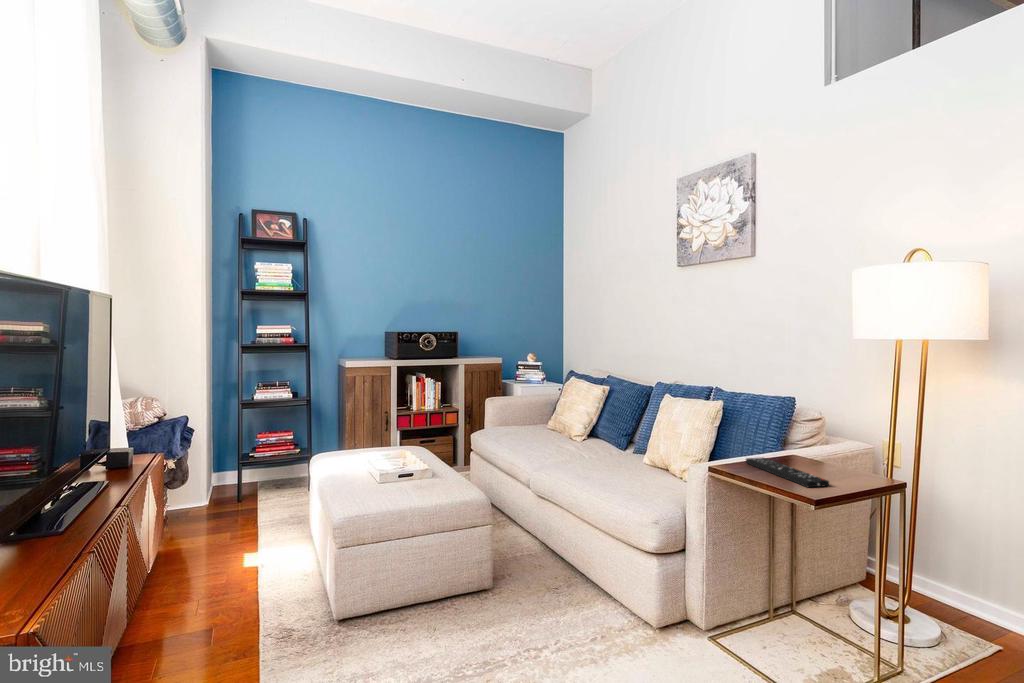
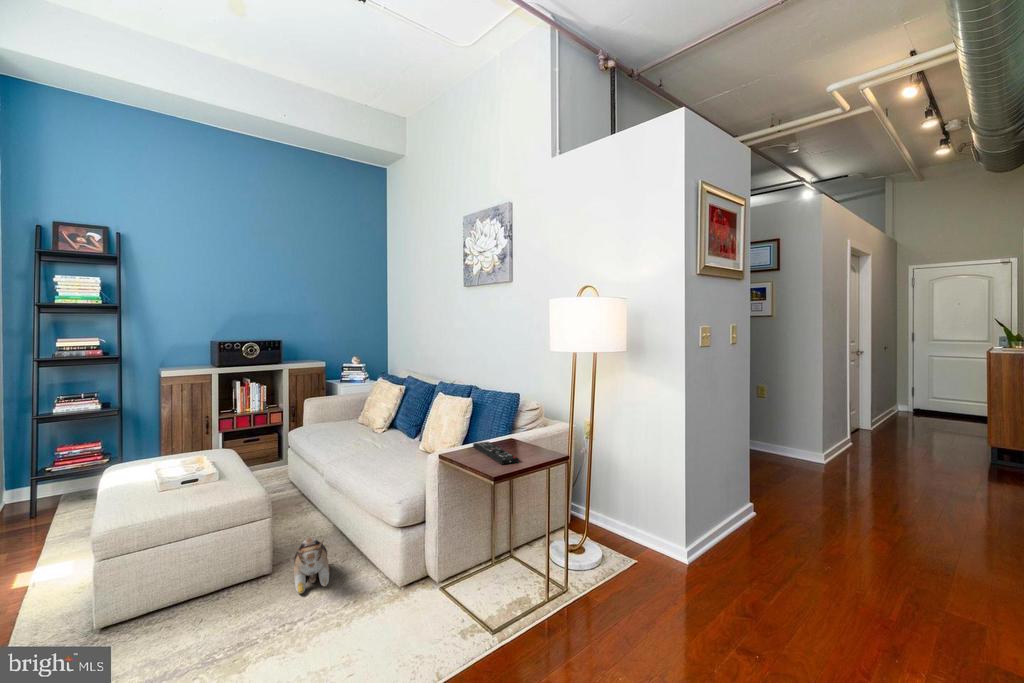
plush toy: none [526,554,570,620] -> present [294,537,330,594]

